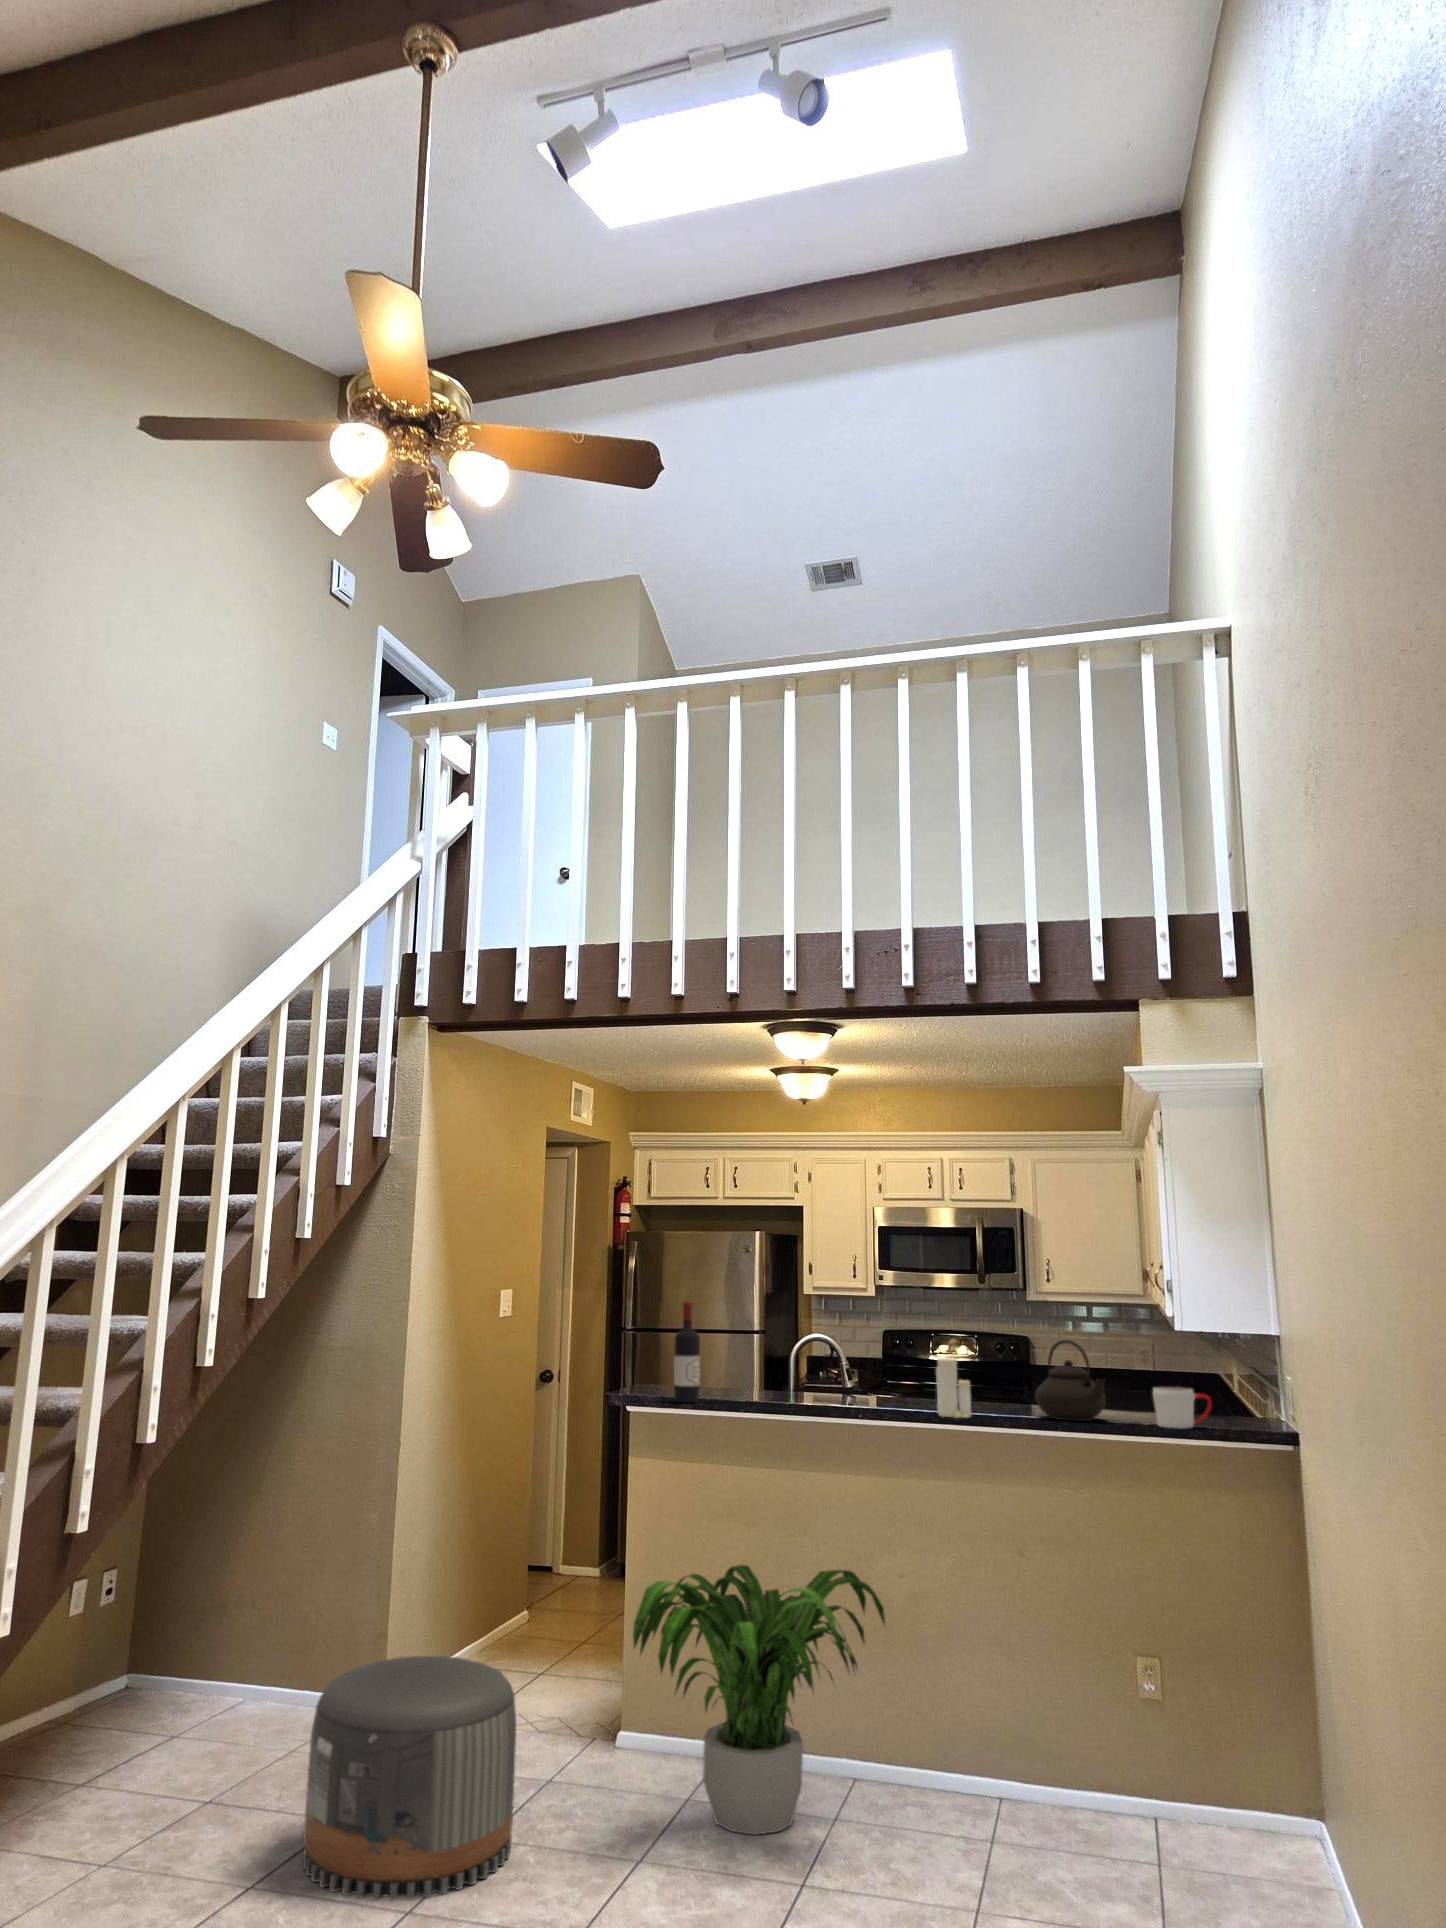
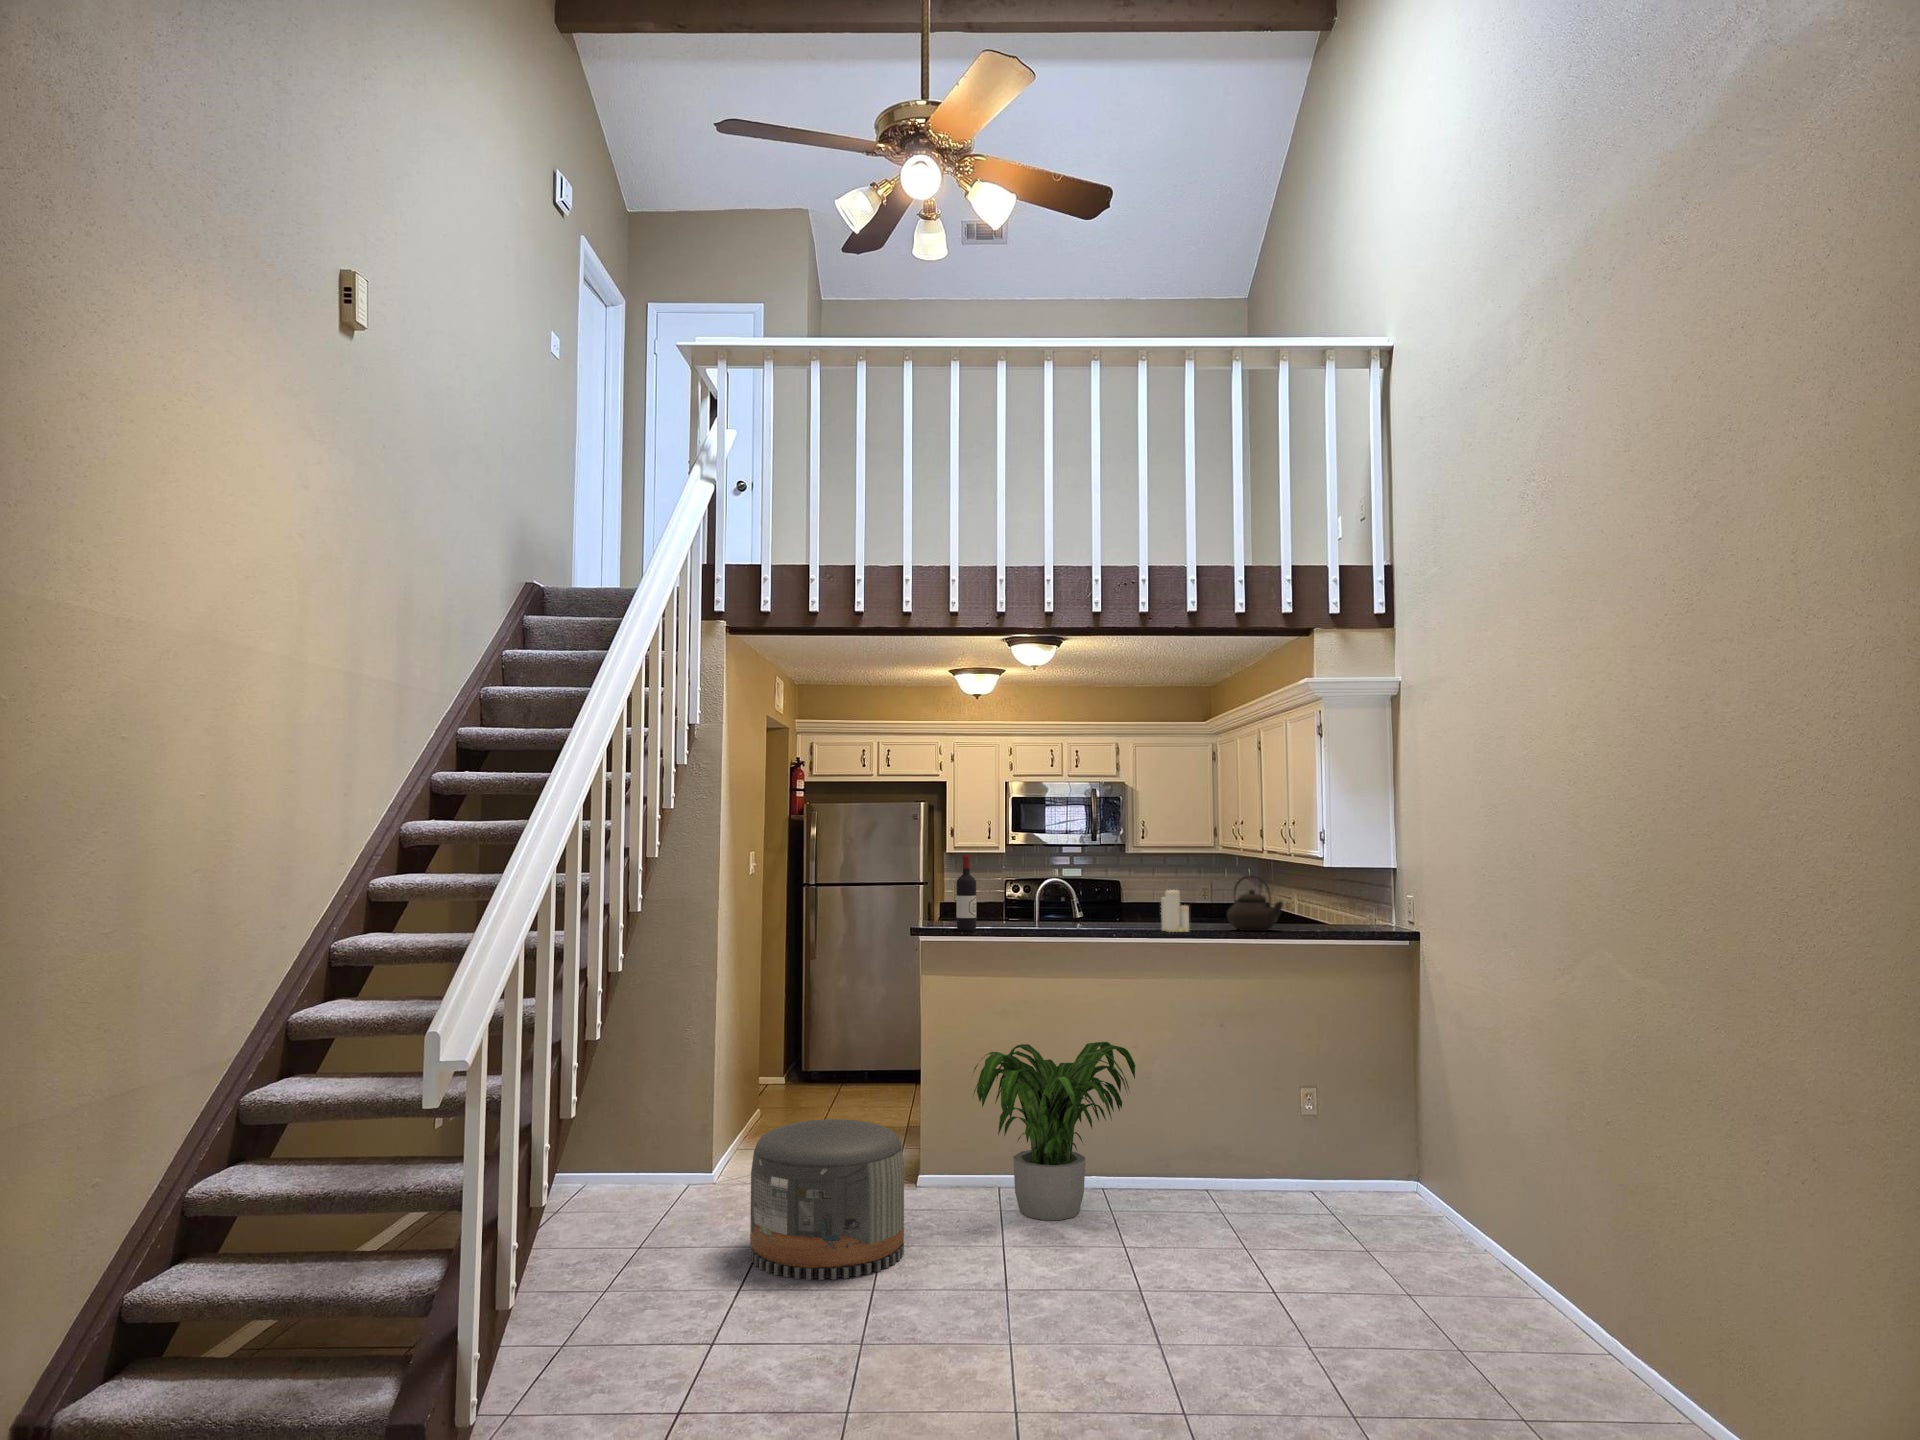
mug: present [1153,1387,1212,1429] -> none [1316,905,1354,932]

